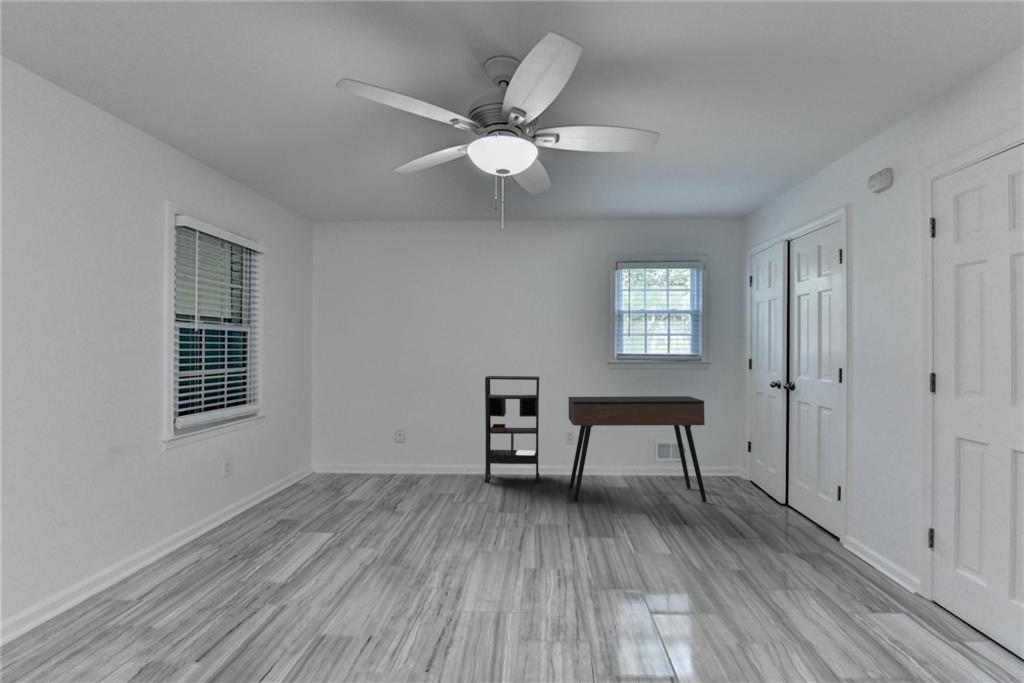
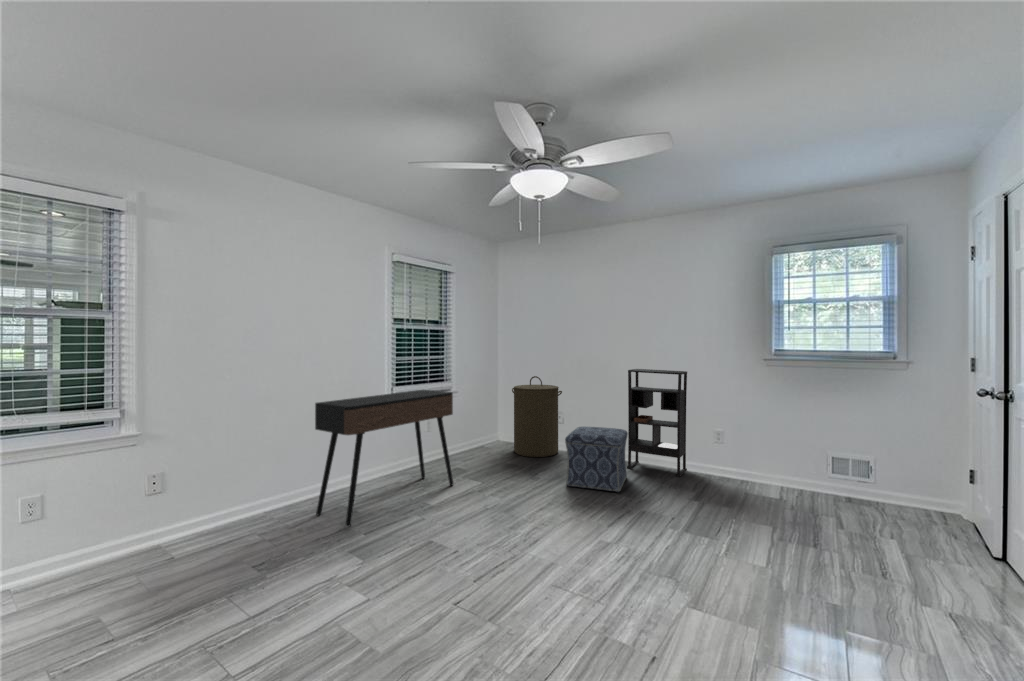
laundry hamper: none [339,389,406,488] -> present [512,376,562,457]
console table: present [568,396,707,502] -> present [315,390,453,527]
ottoman: none [437,441,502,515] -> present [565,427,628,492]

